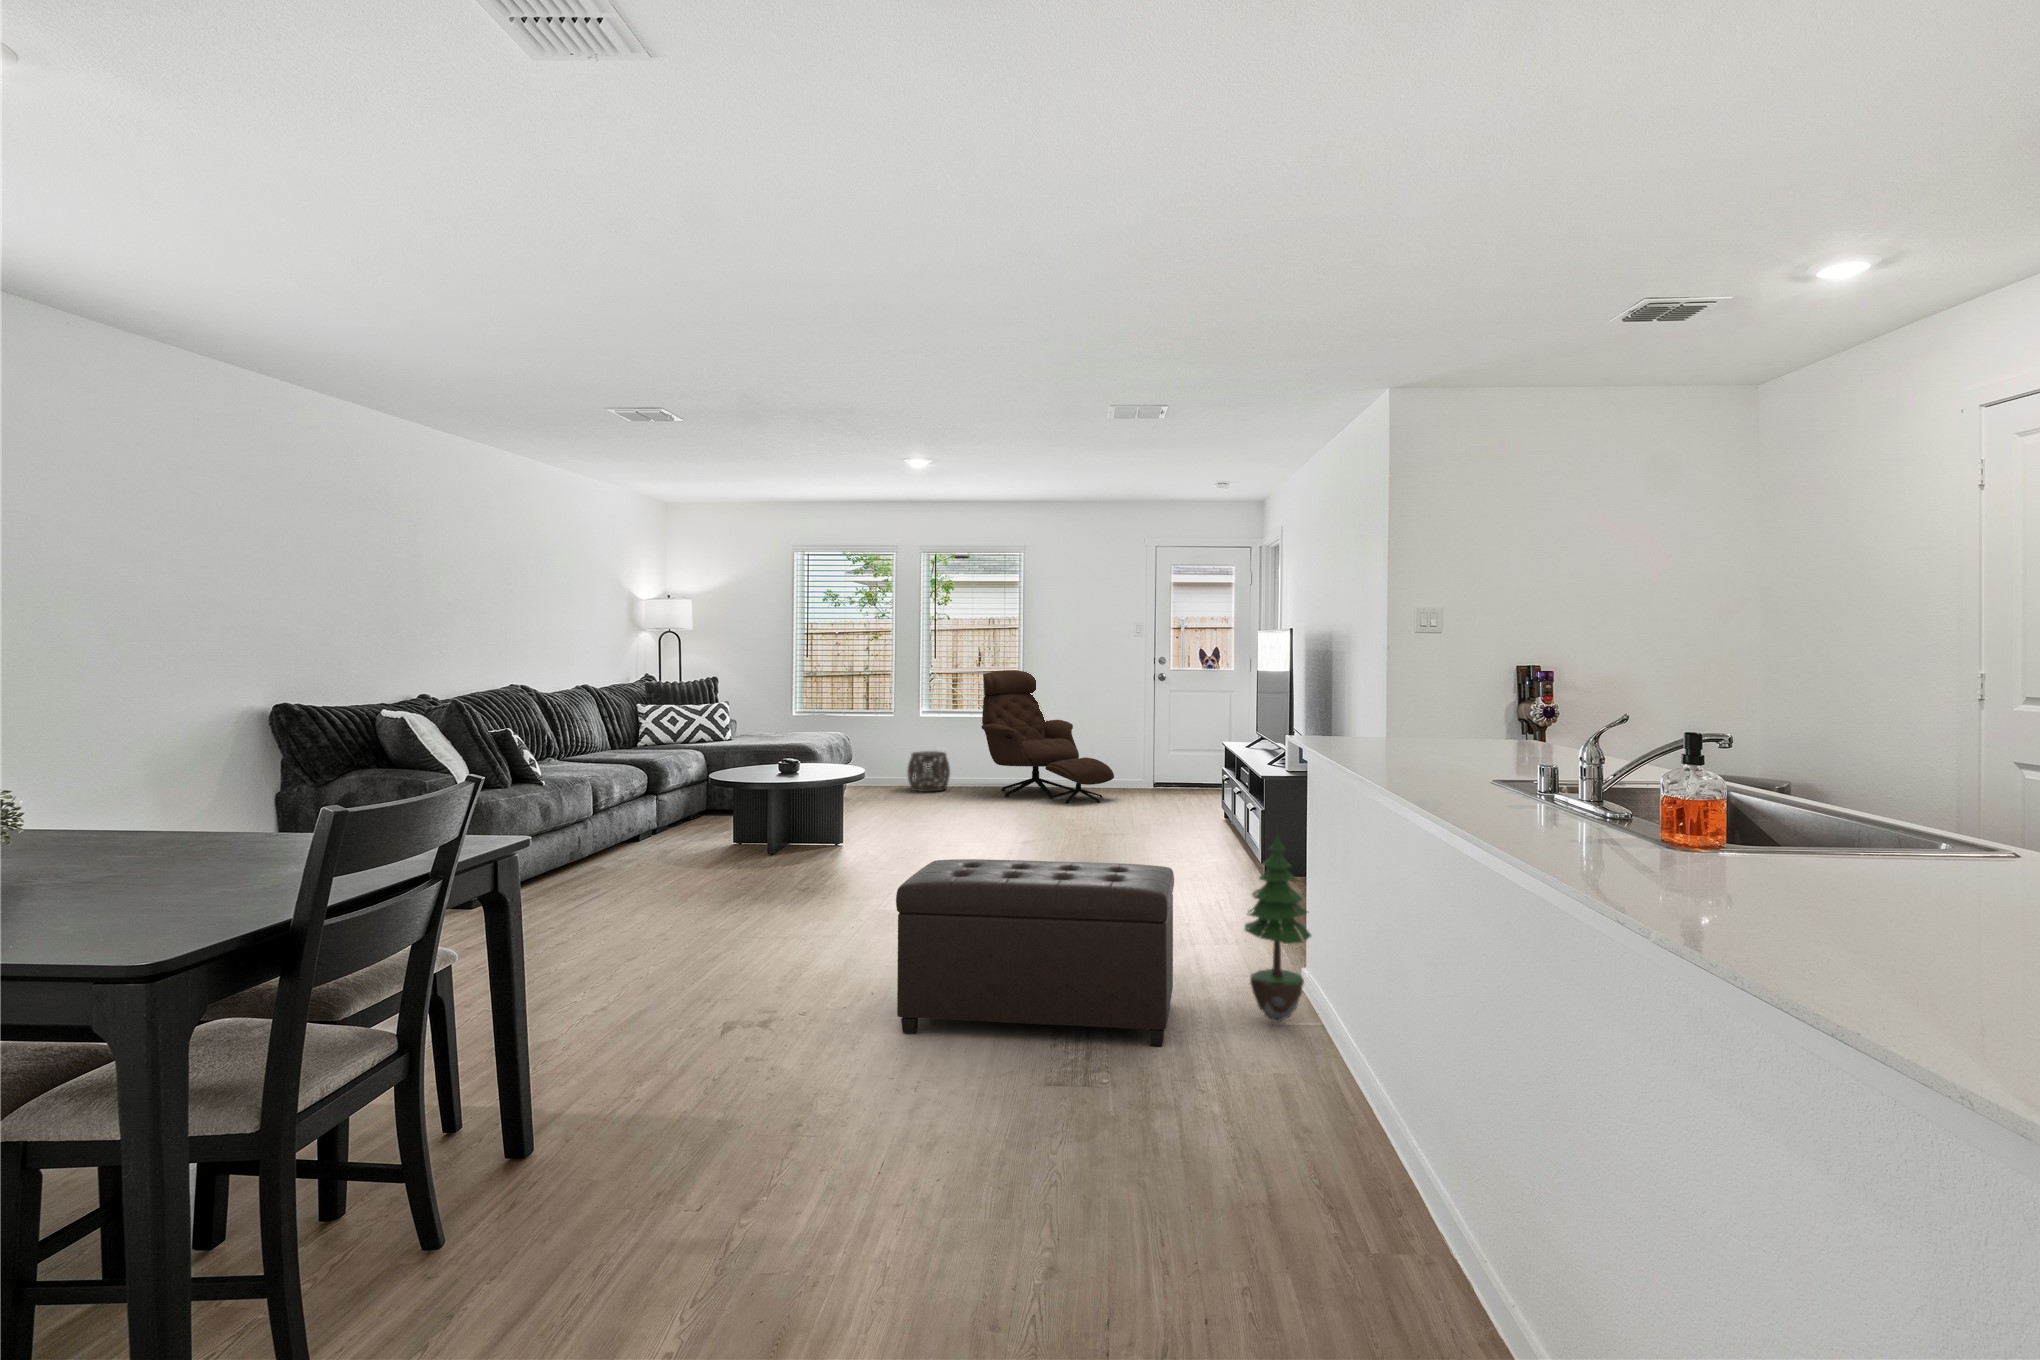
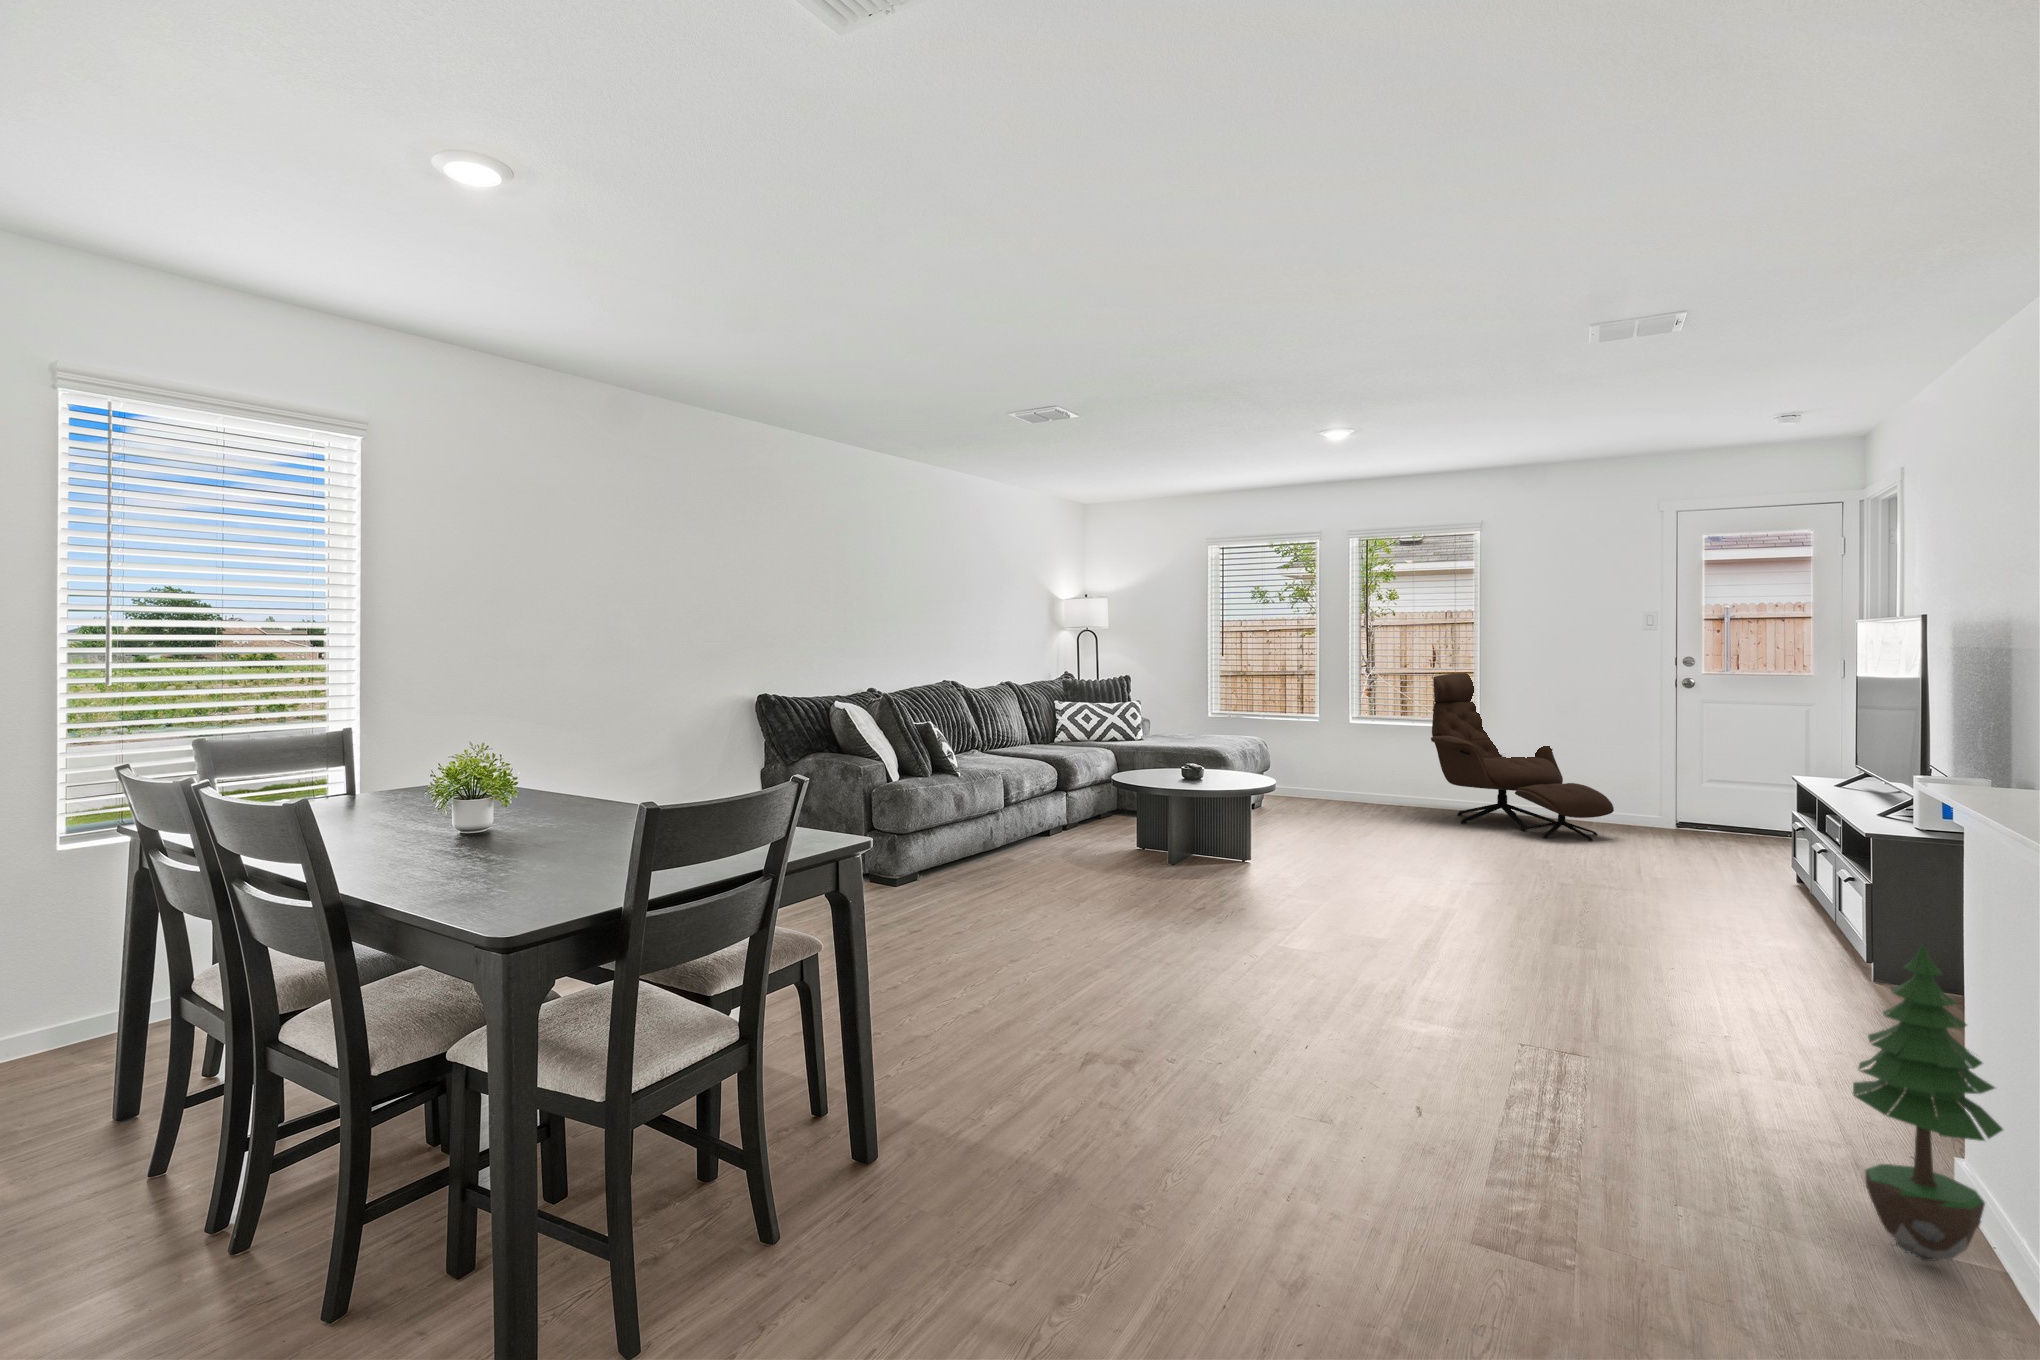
woven basket: present [908,751,950,792] -> none [1340,763,1393,810]
ottoman: present [896,859,1174,1046] -> none [1272,911,1711,1255]

